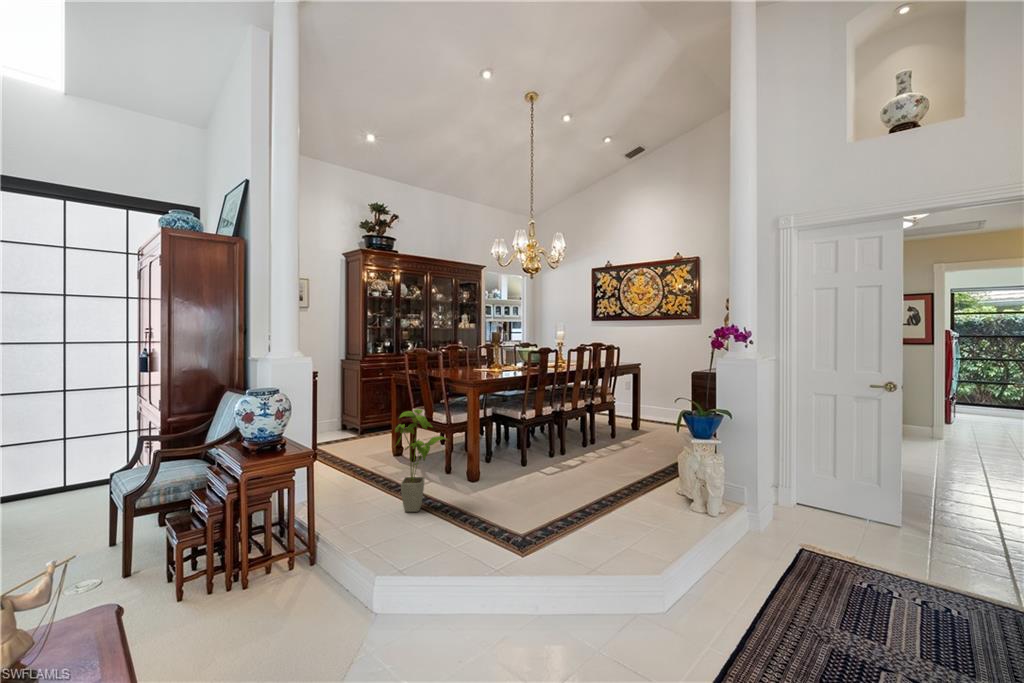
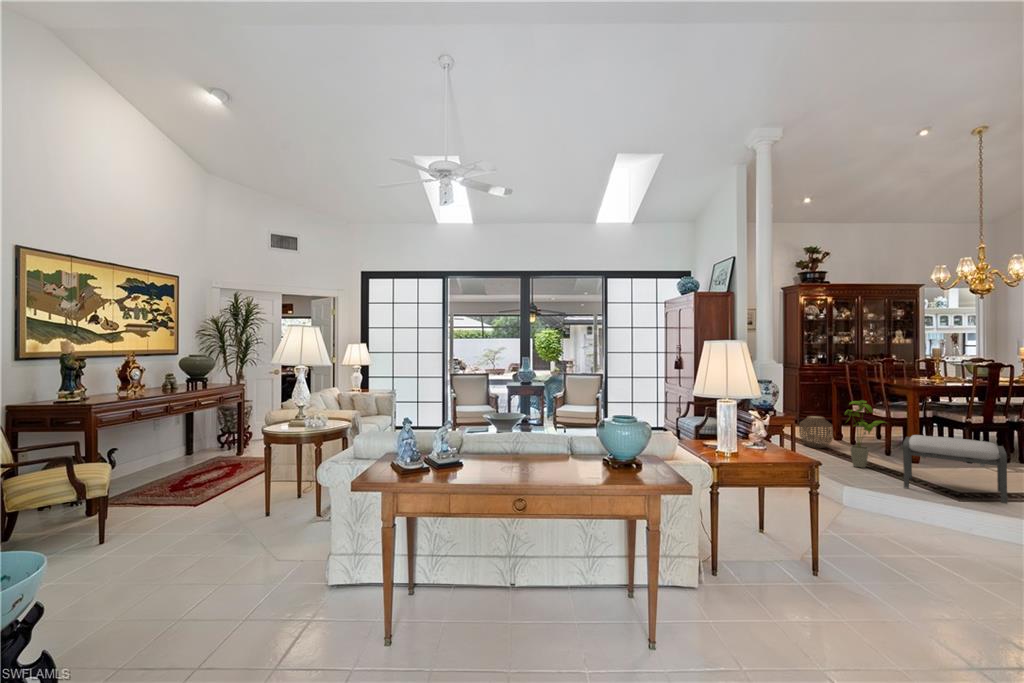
woven basket: none [345,429,389,477] -> present [799,416,833,448]
ottoman: none [463,456,578,552] -> present [903,435,1007,504]

